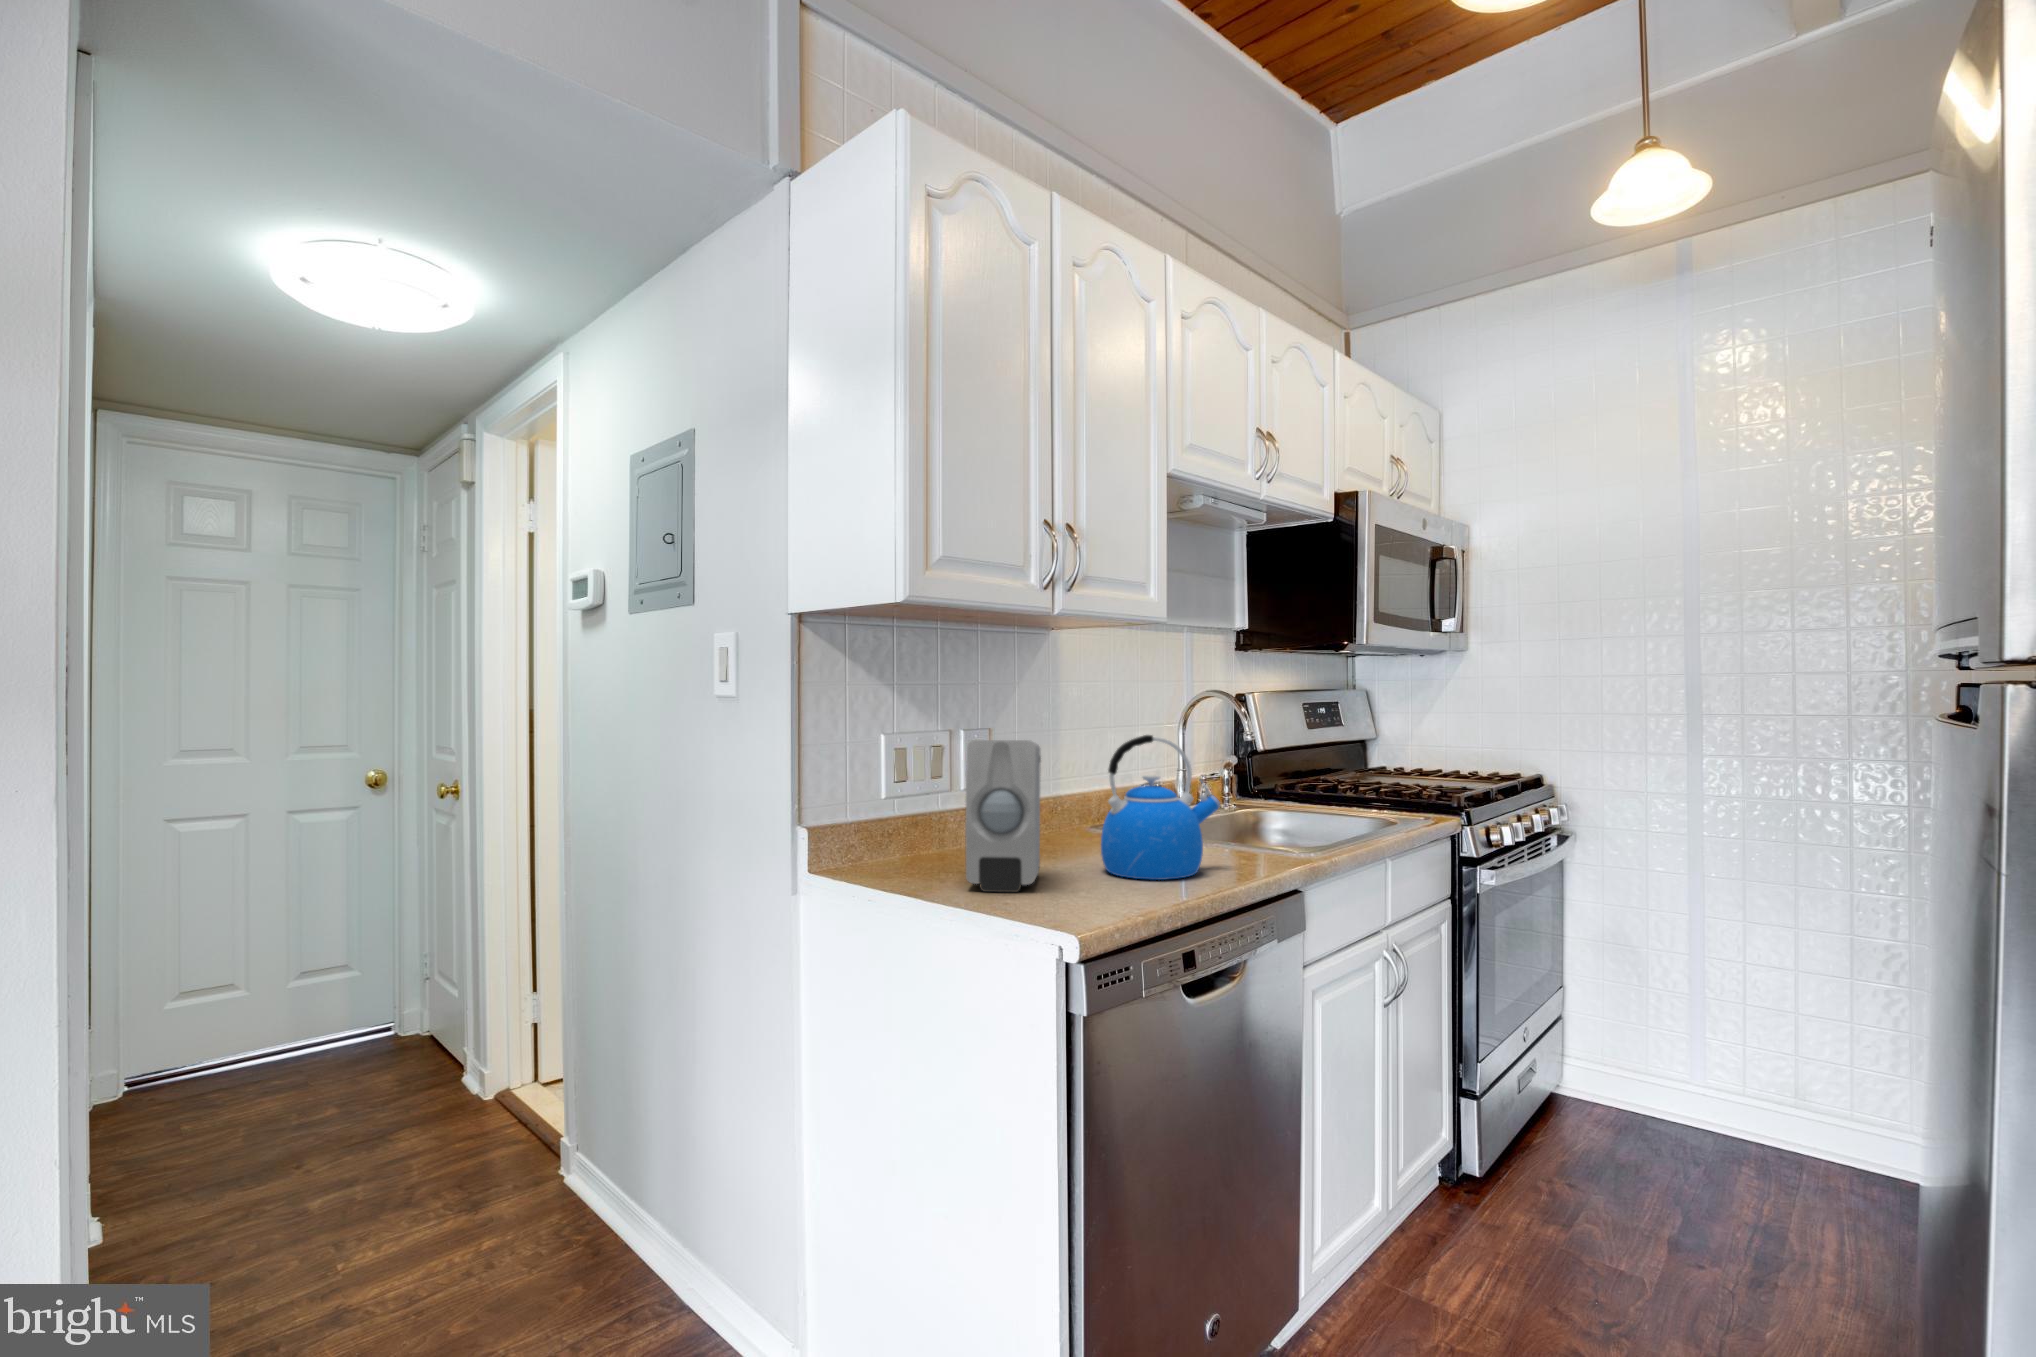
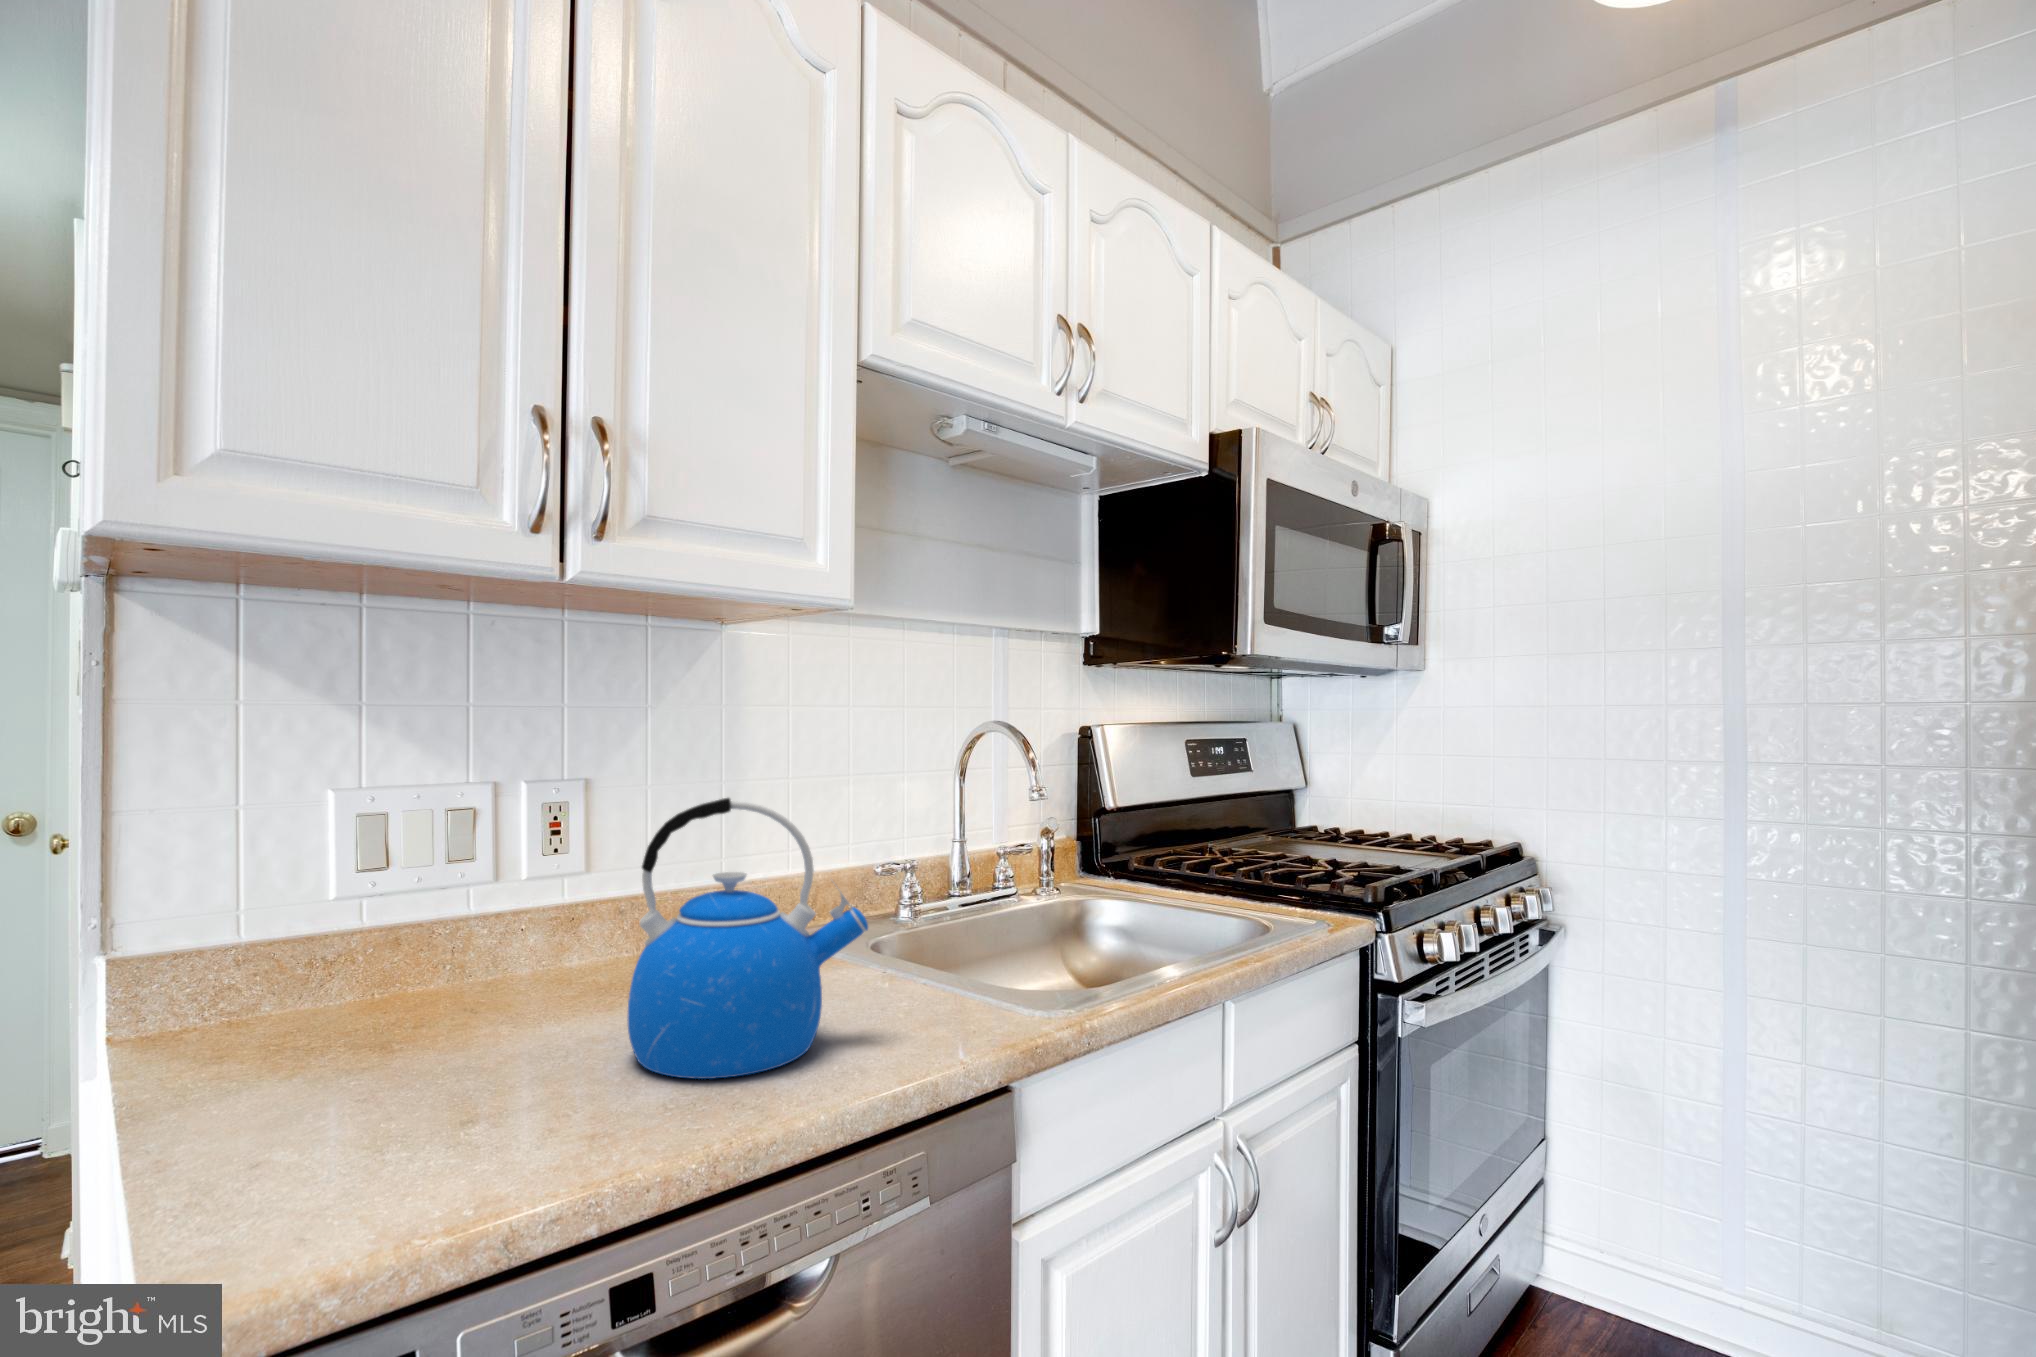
soap dispenser: present [965,740,1041,892] -> none [262,809,523,1121]

